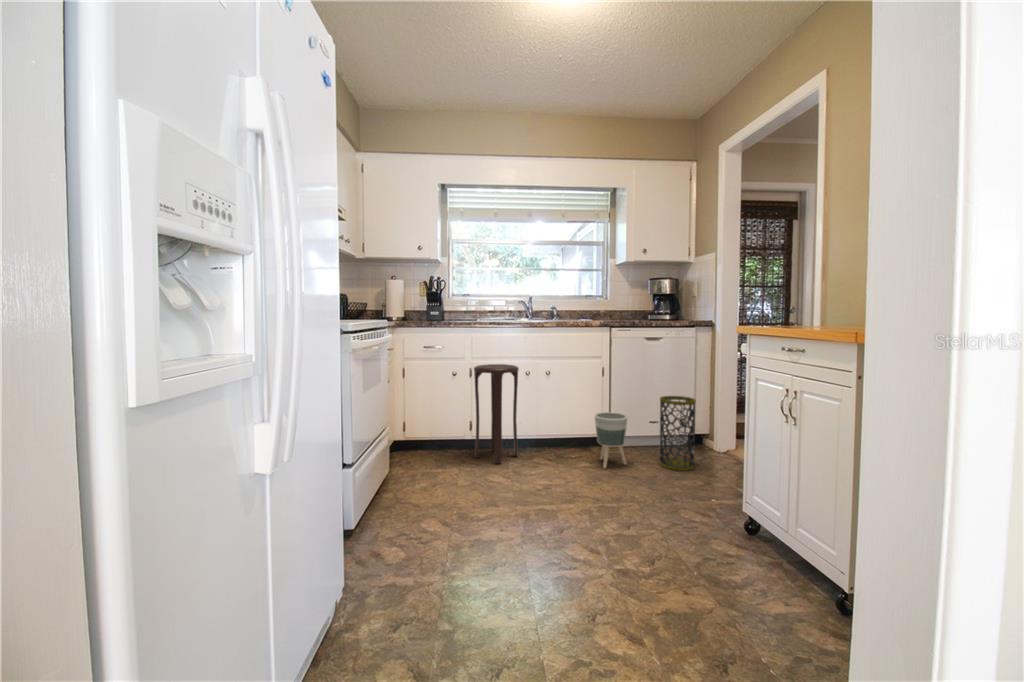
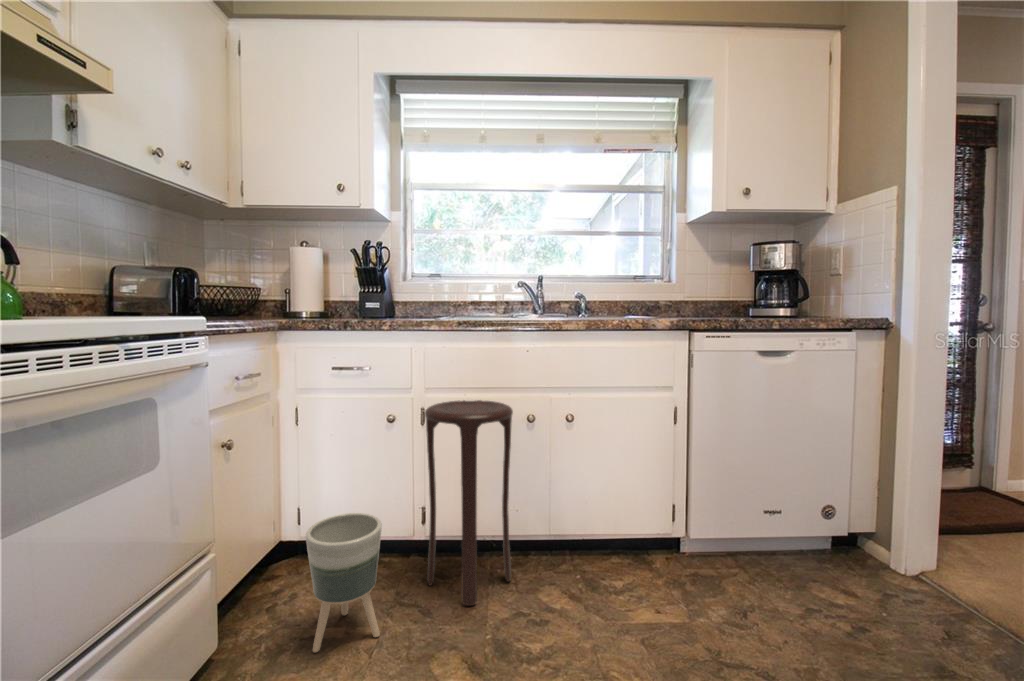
trash can: present [660,396,696,471] -> none [800,471,888,643]
planter: present [595,412,628,468] -> present [306,513,382,652]

